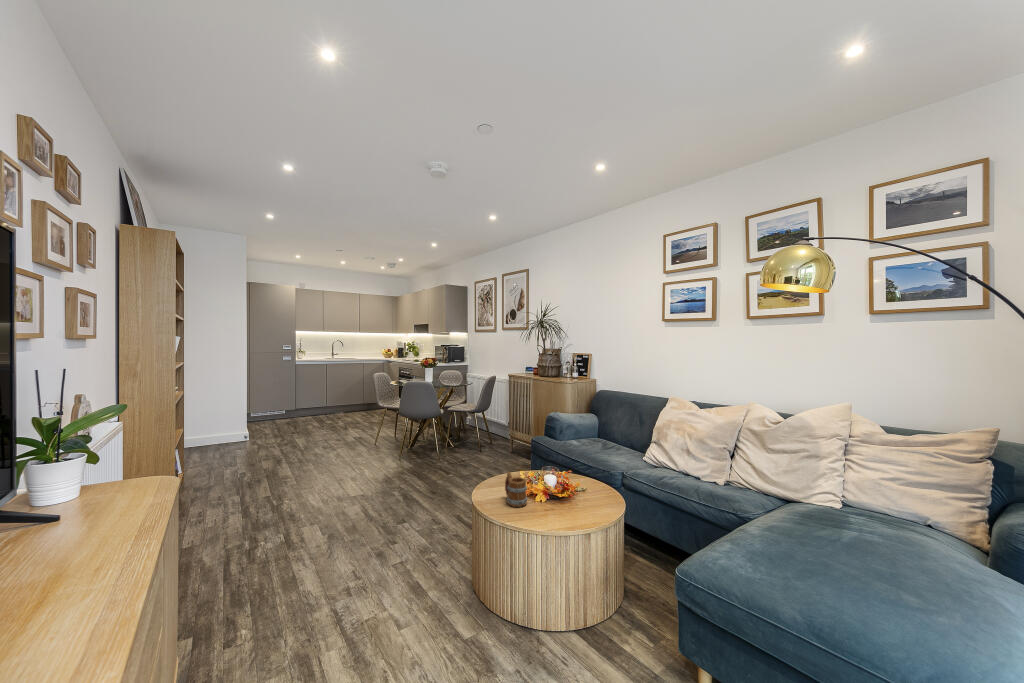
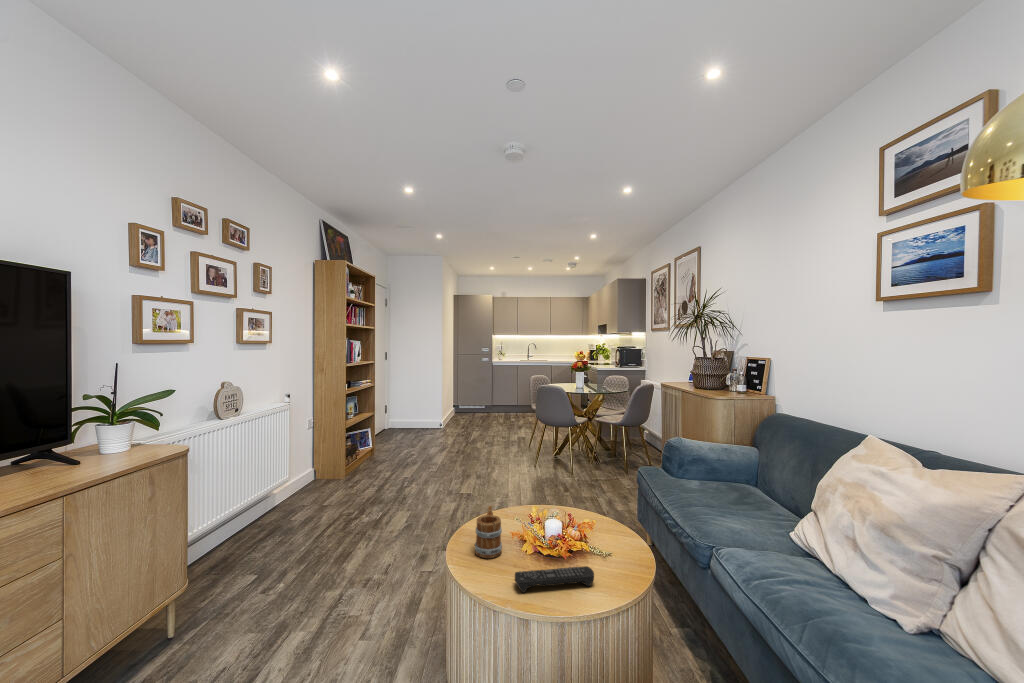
remote control: none [556,493,596,516] -> present [515,566,594,592]

